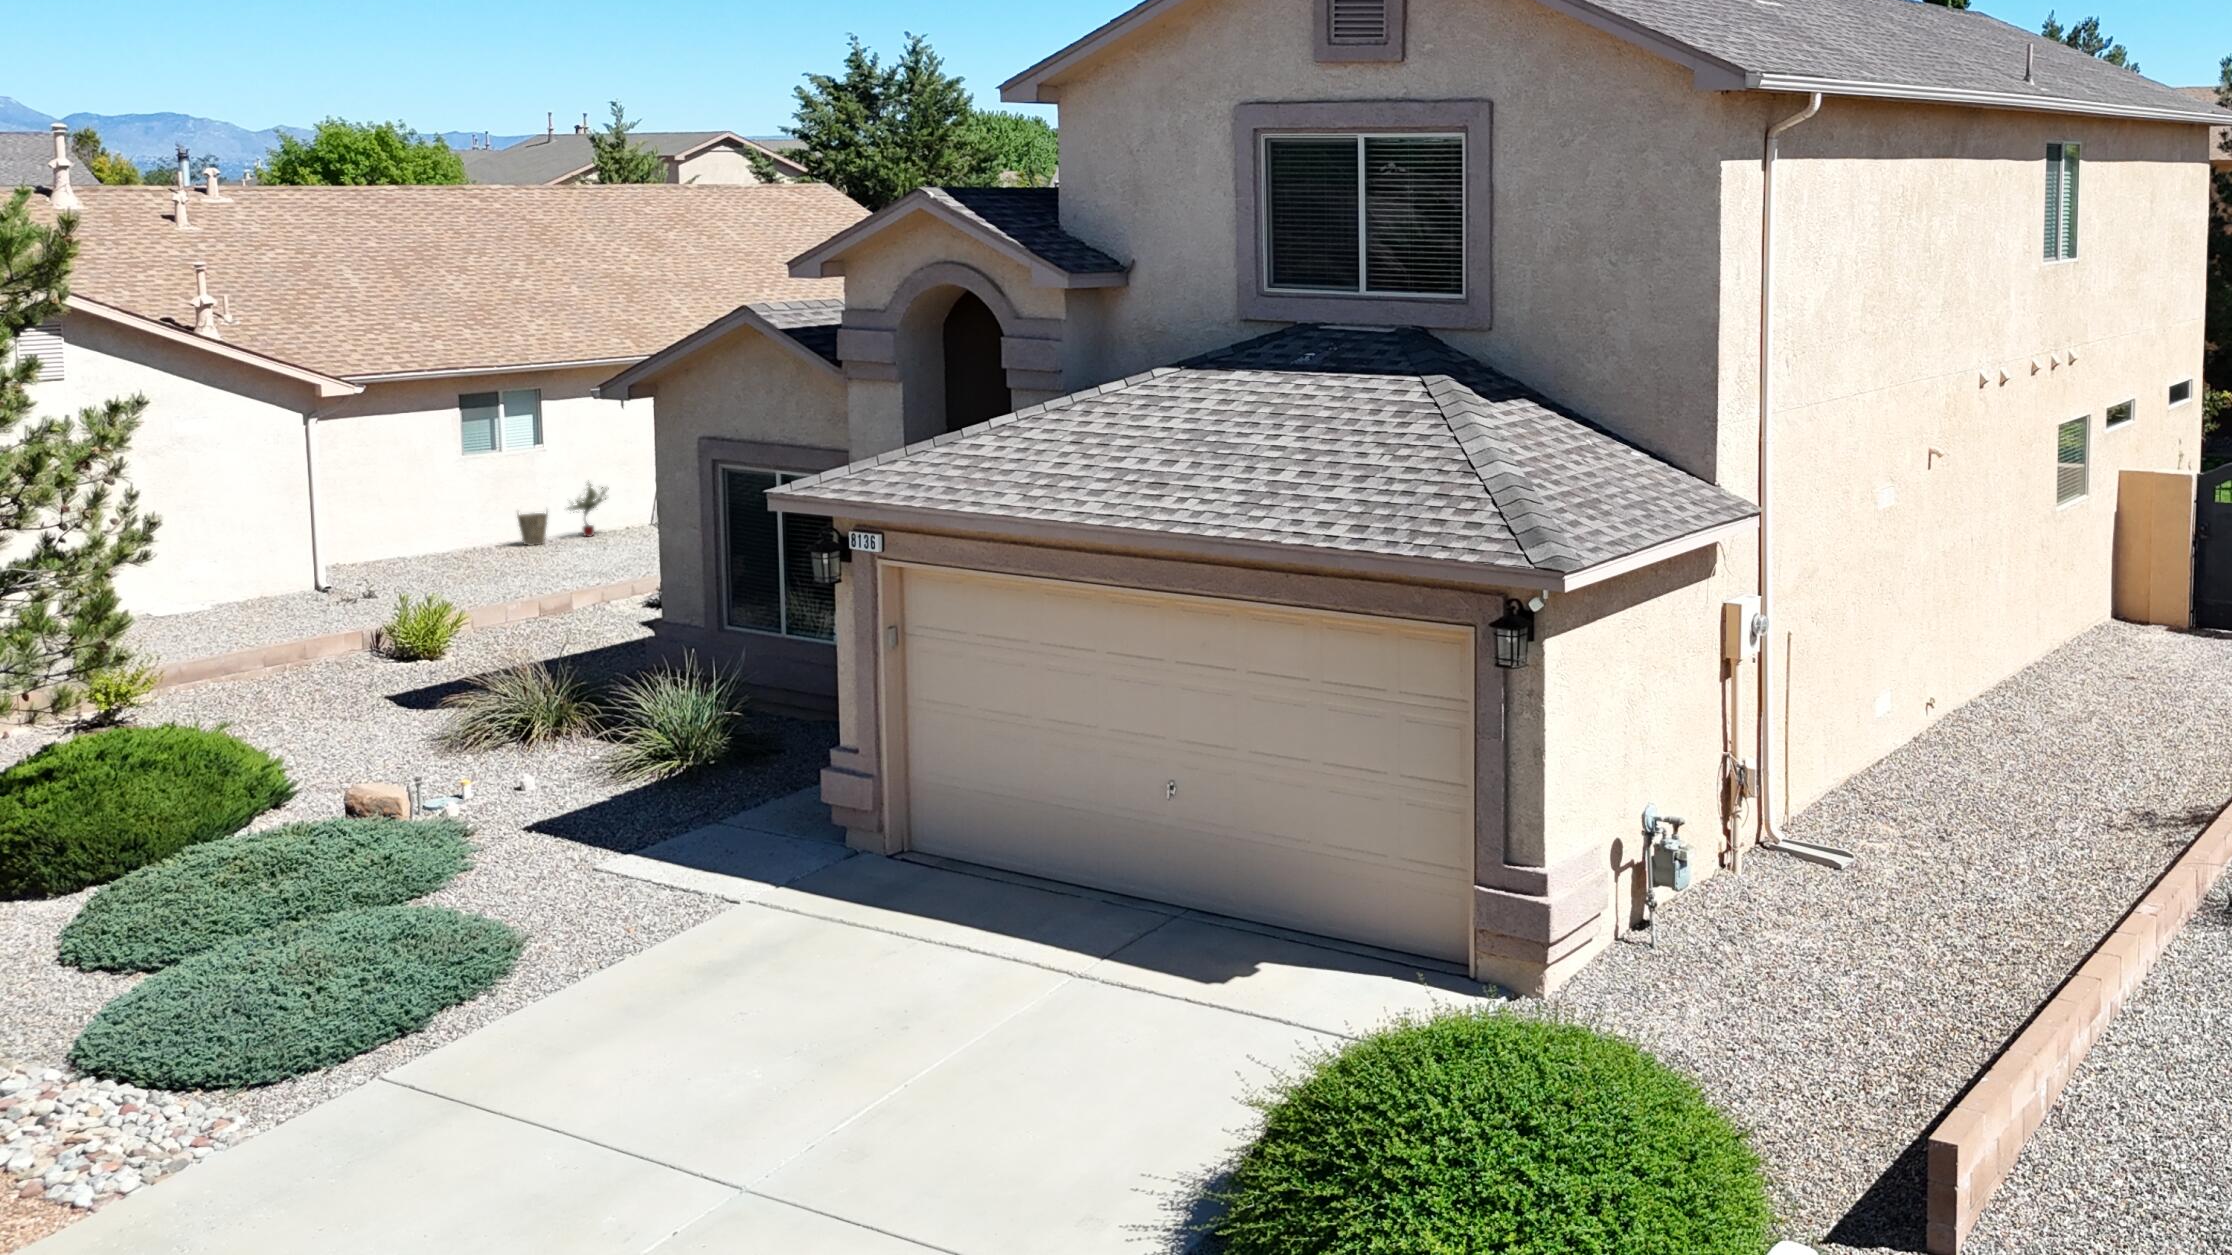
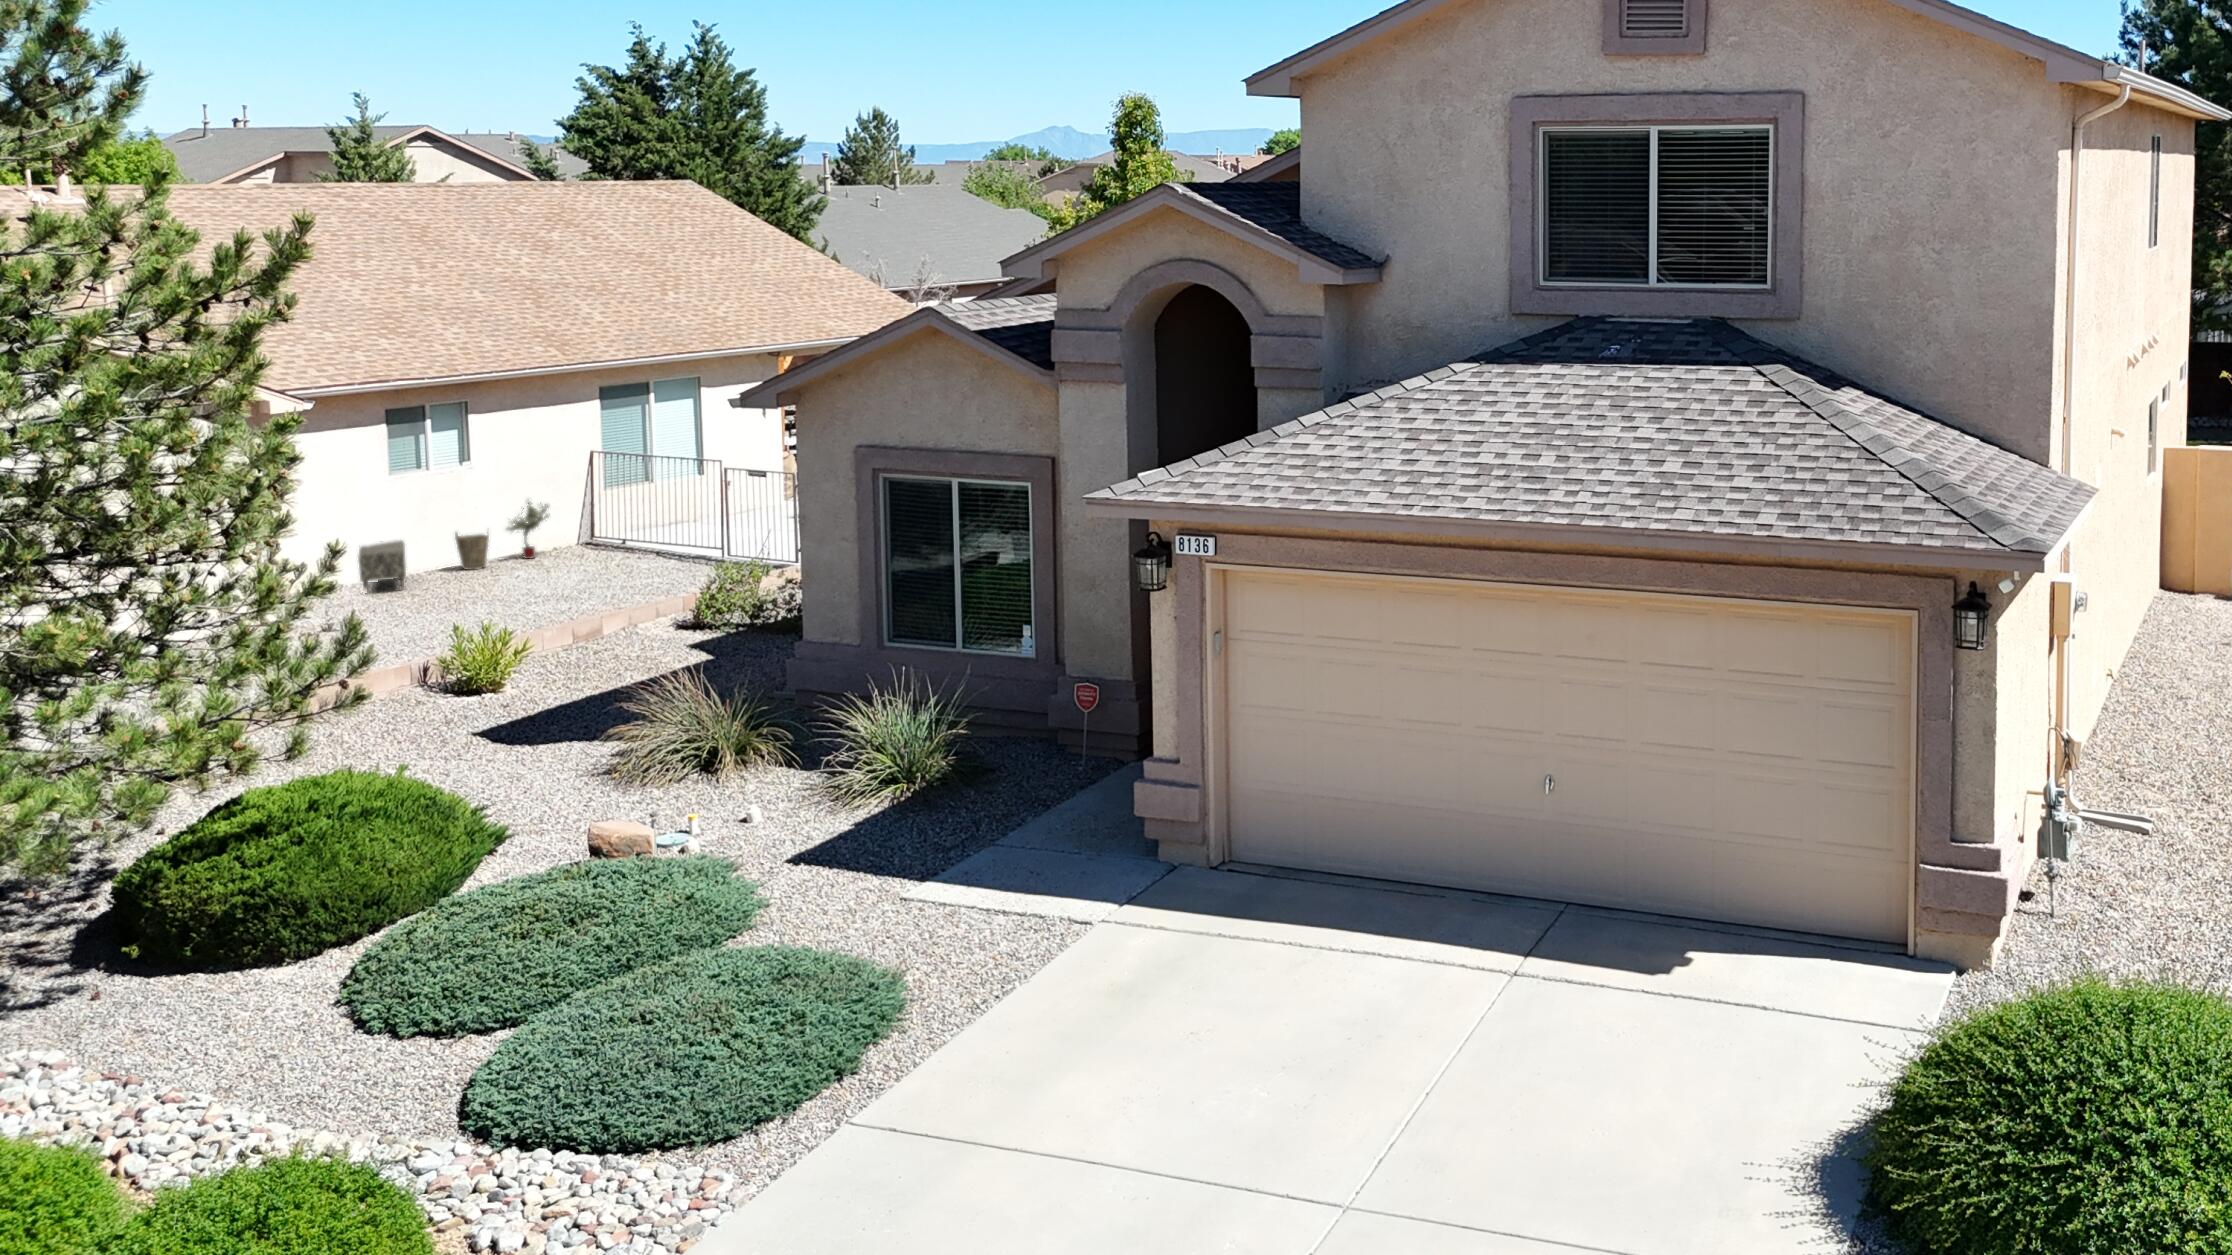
bench: none [417,517,469,565] -> present [358,540,406,589]

